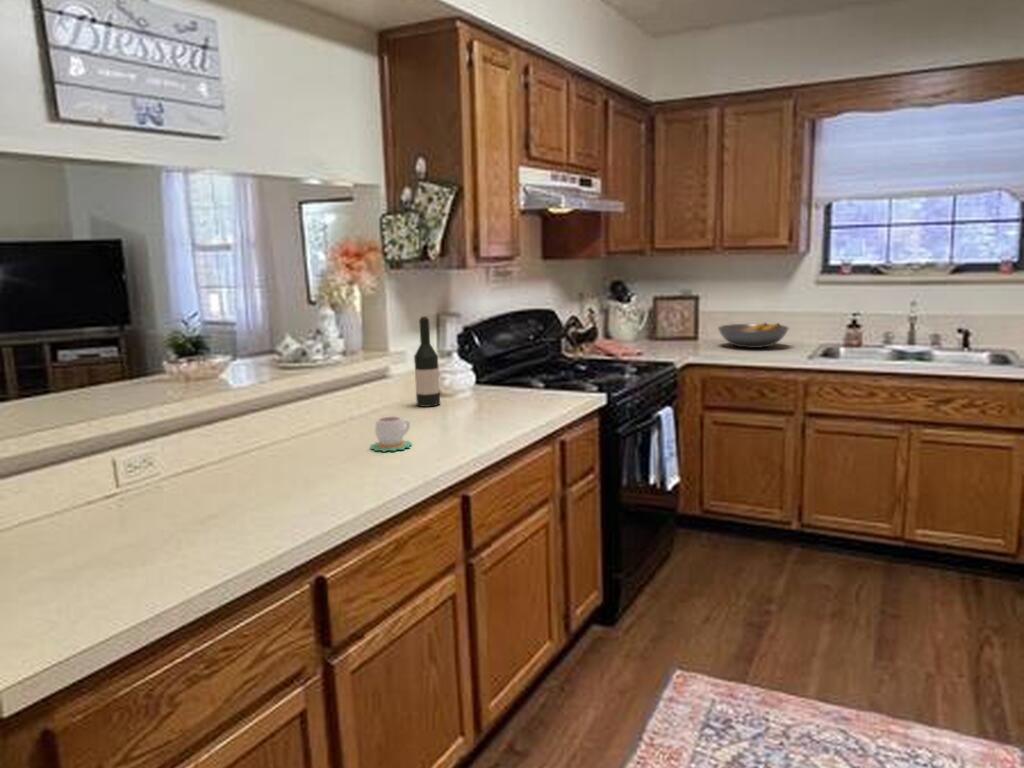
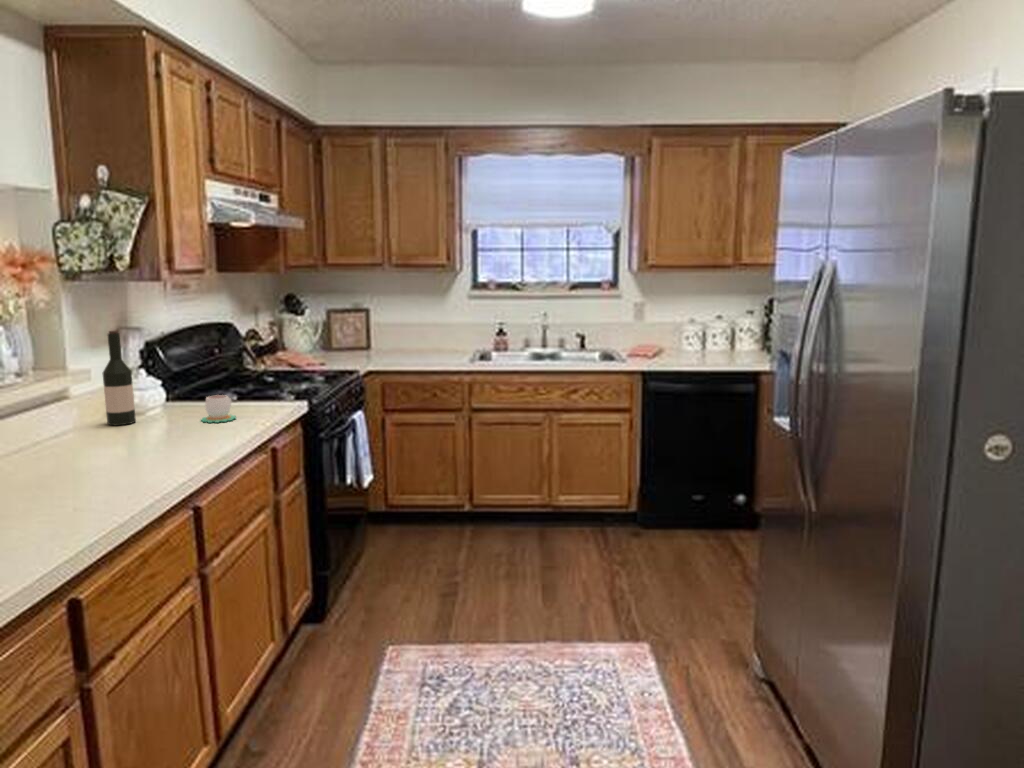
fruit bowl: present [719,323,788,348] -> none [389,332,450,355]
mug: present [371,416,411,452] -> present [201,395,236,423]

